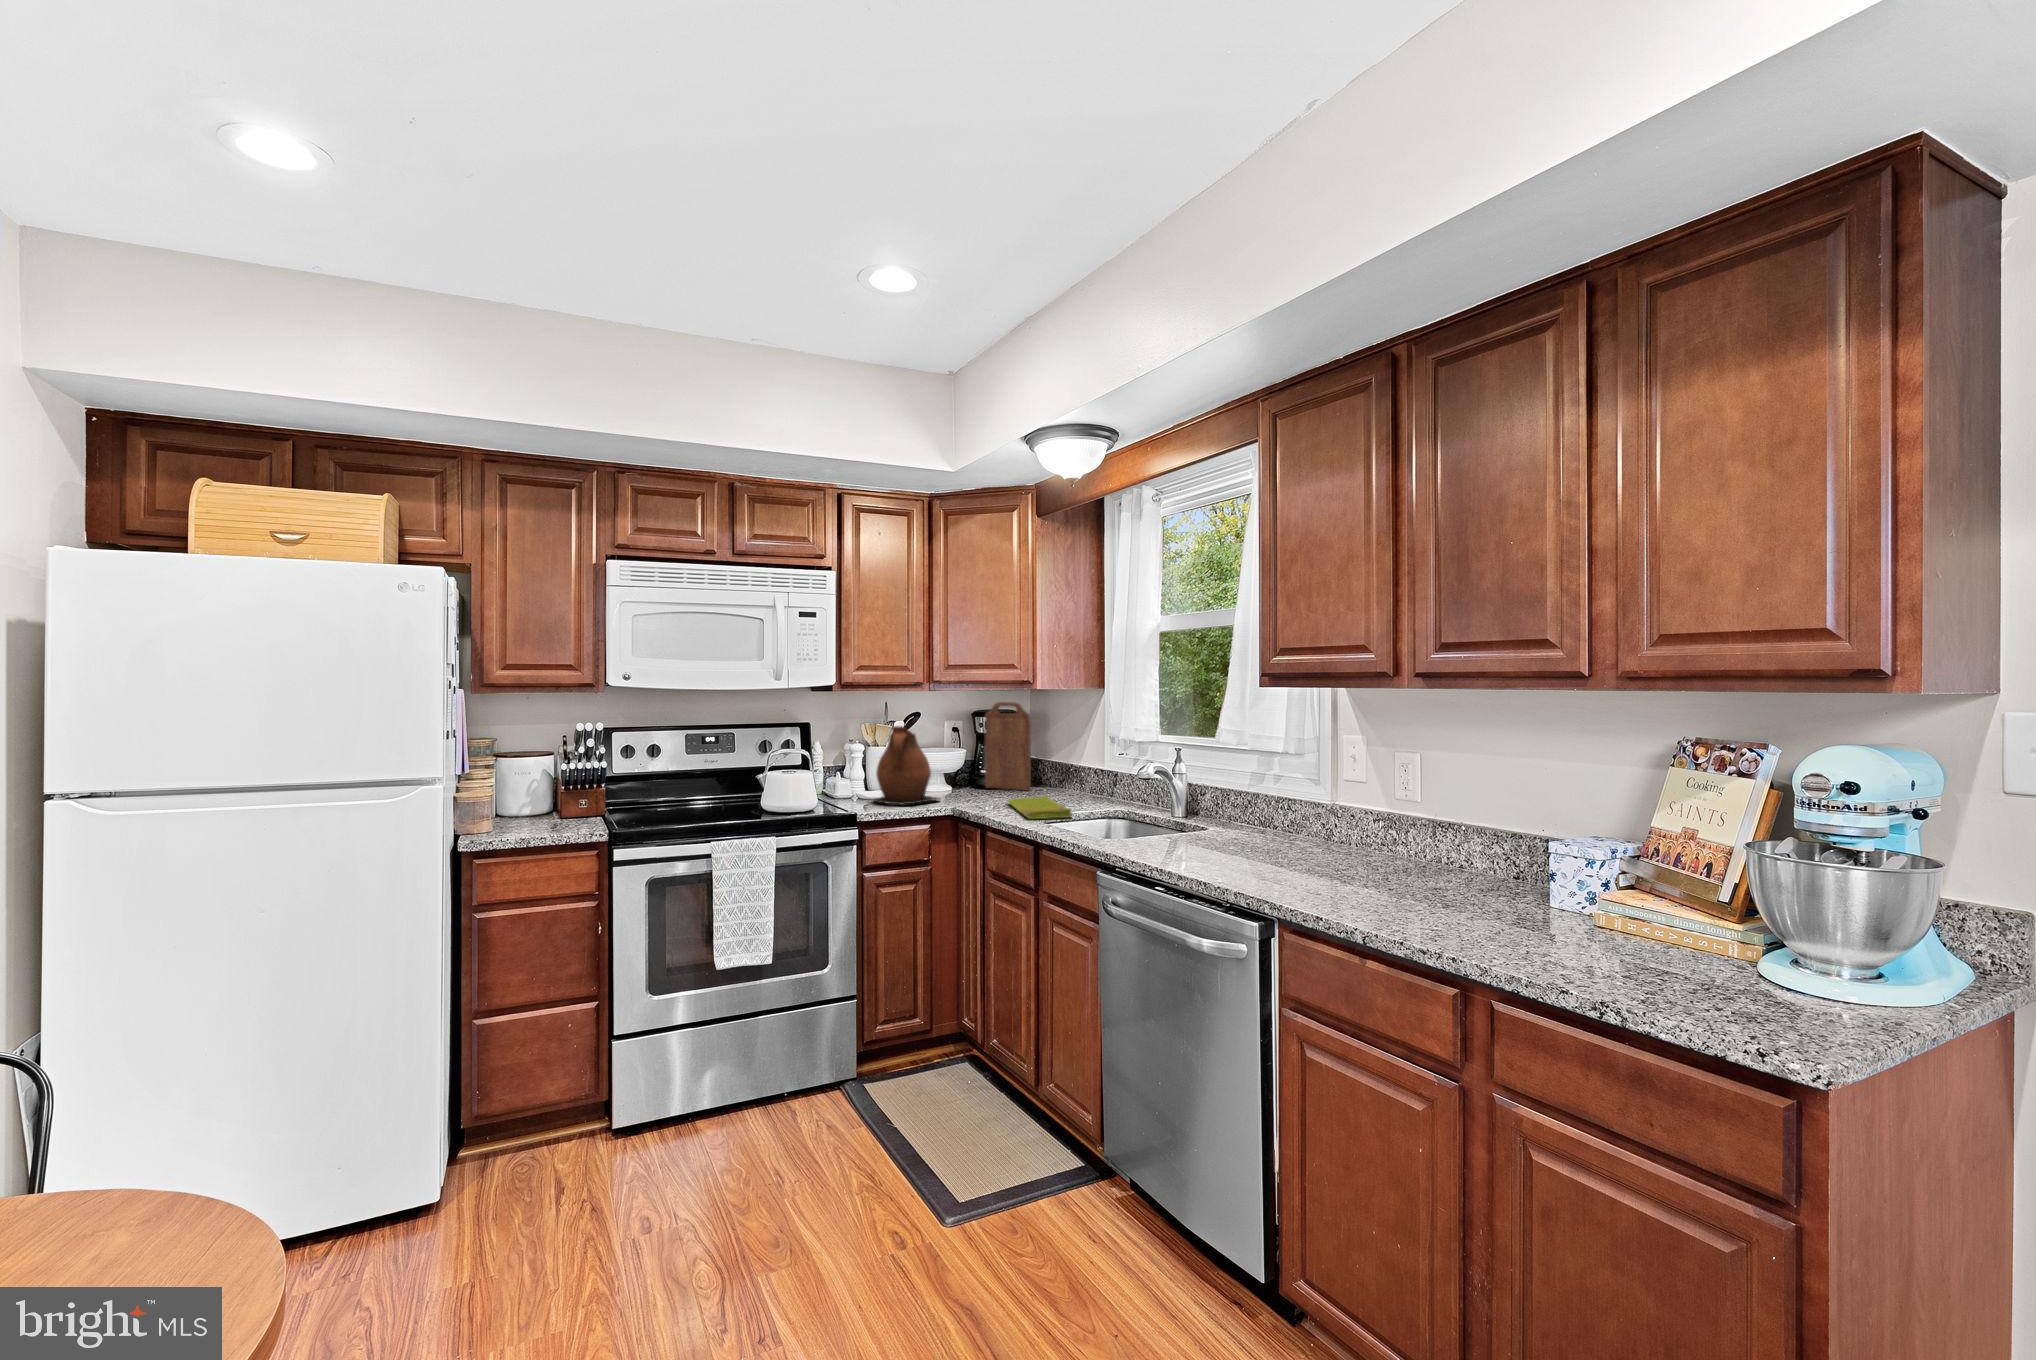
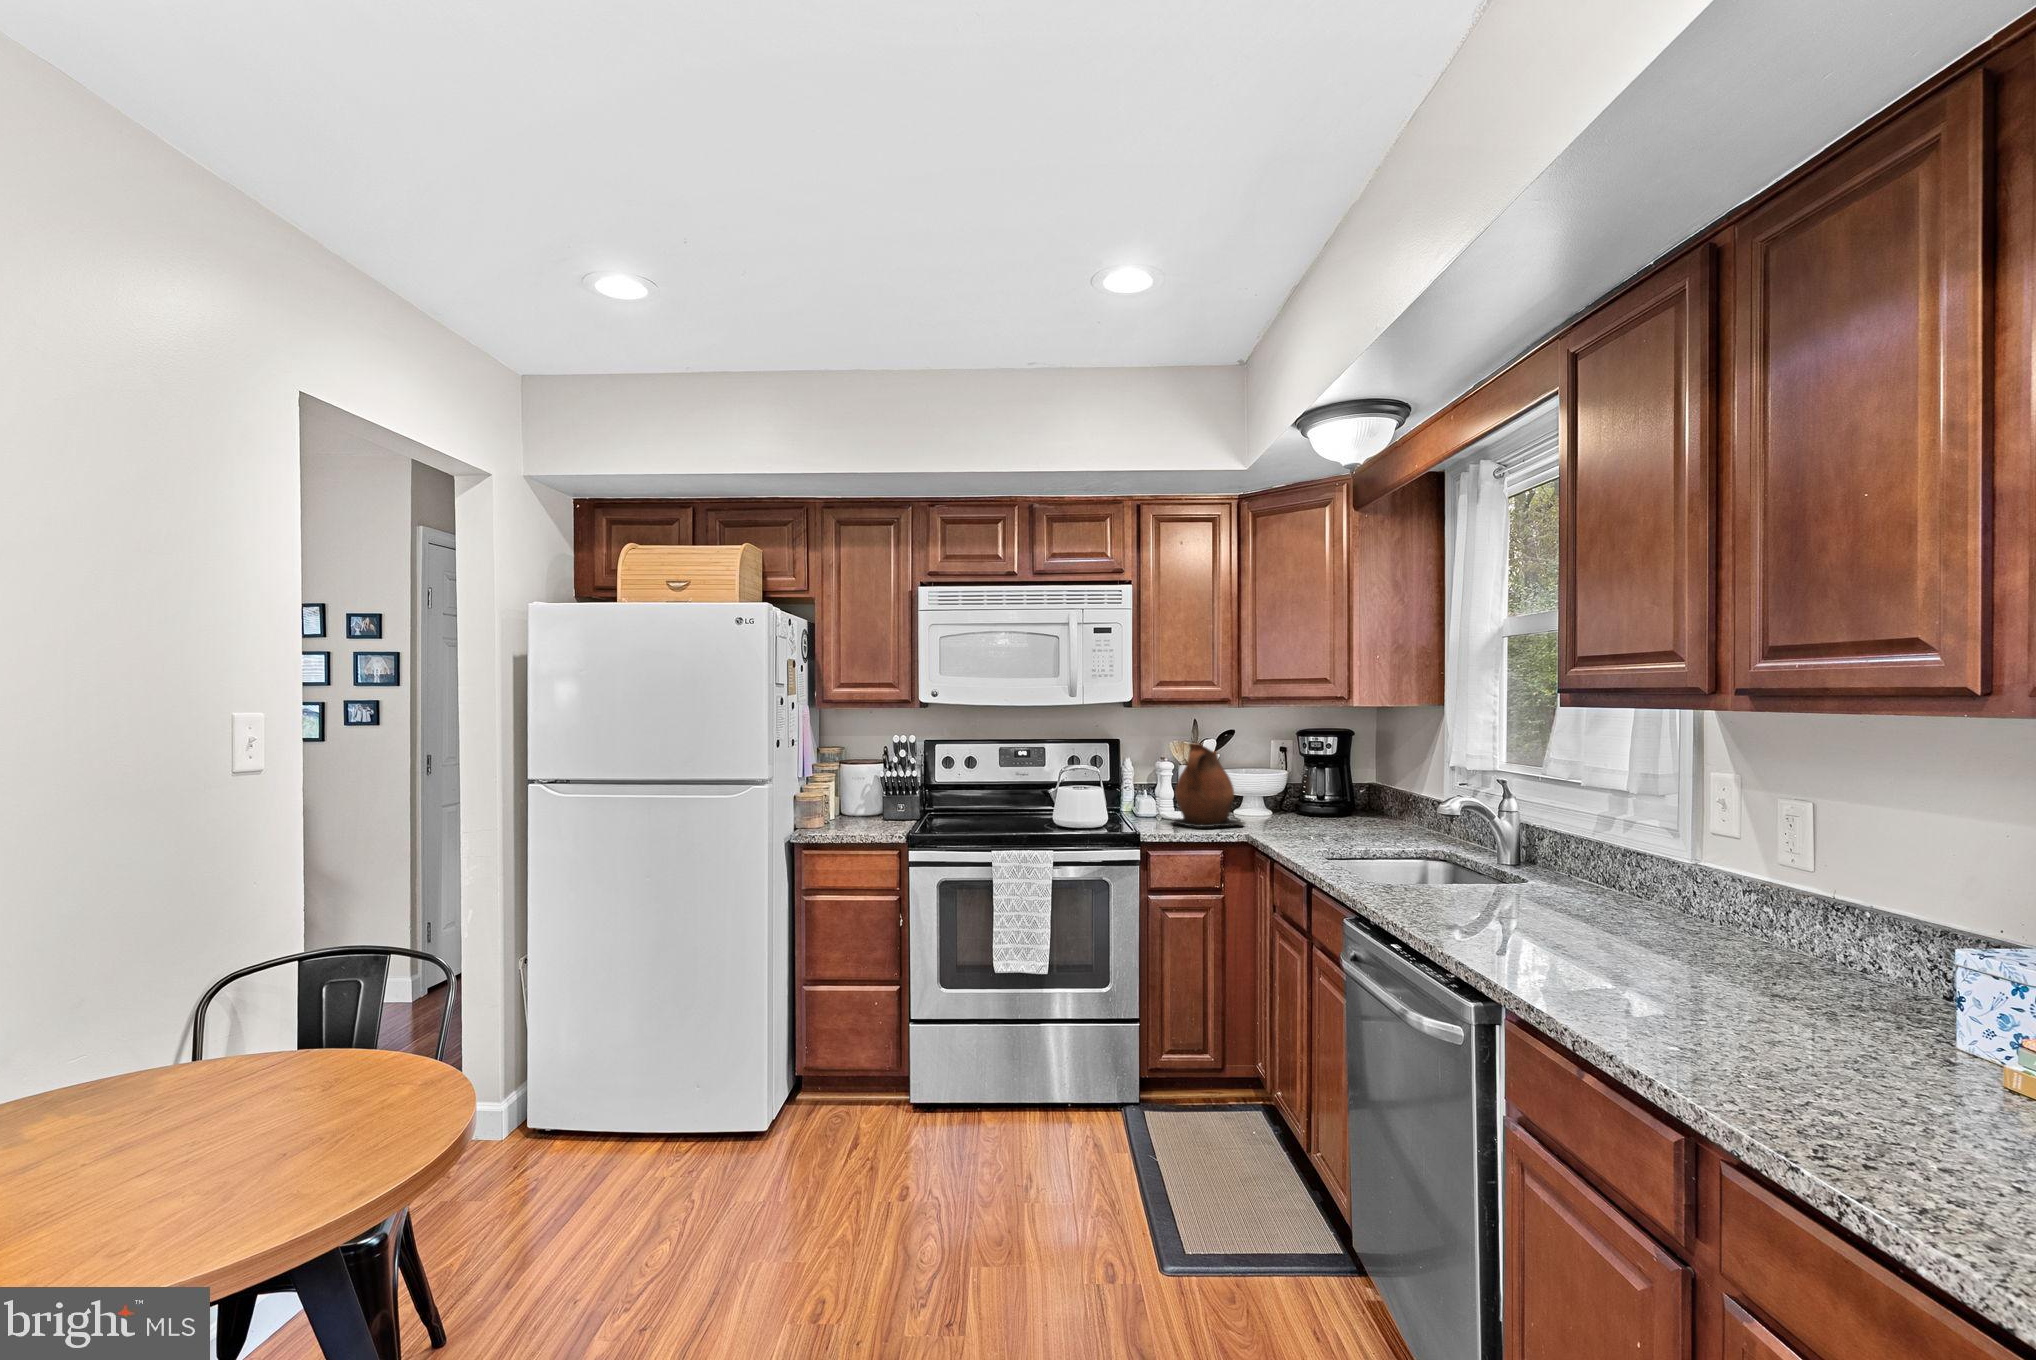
cutting board: present [985,702,1031,790] -> none [1312,719,1363,821]
dish towel: present [1007,795,1072,819] -> none [1314,826,1371,854]

